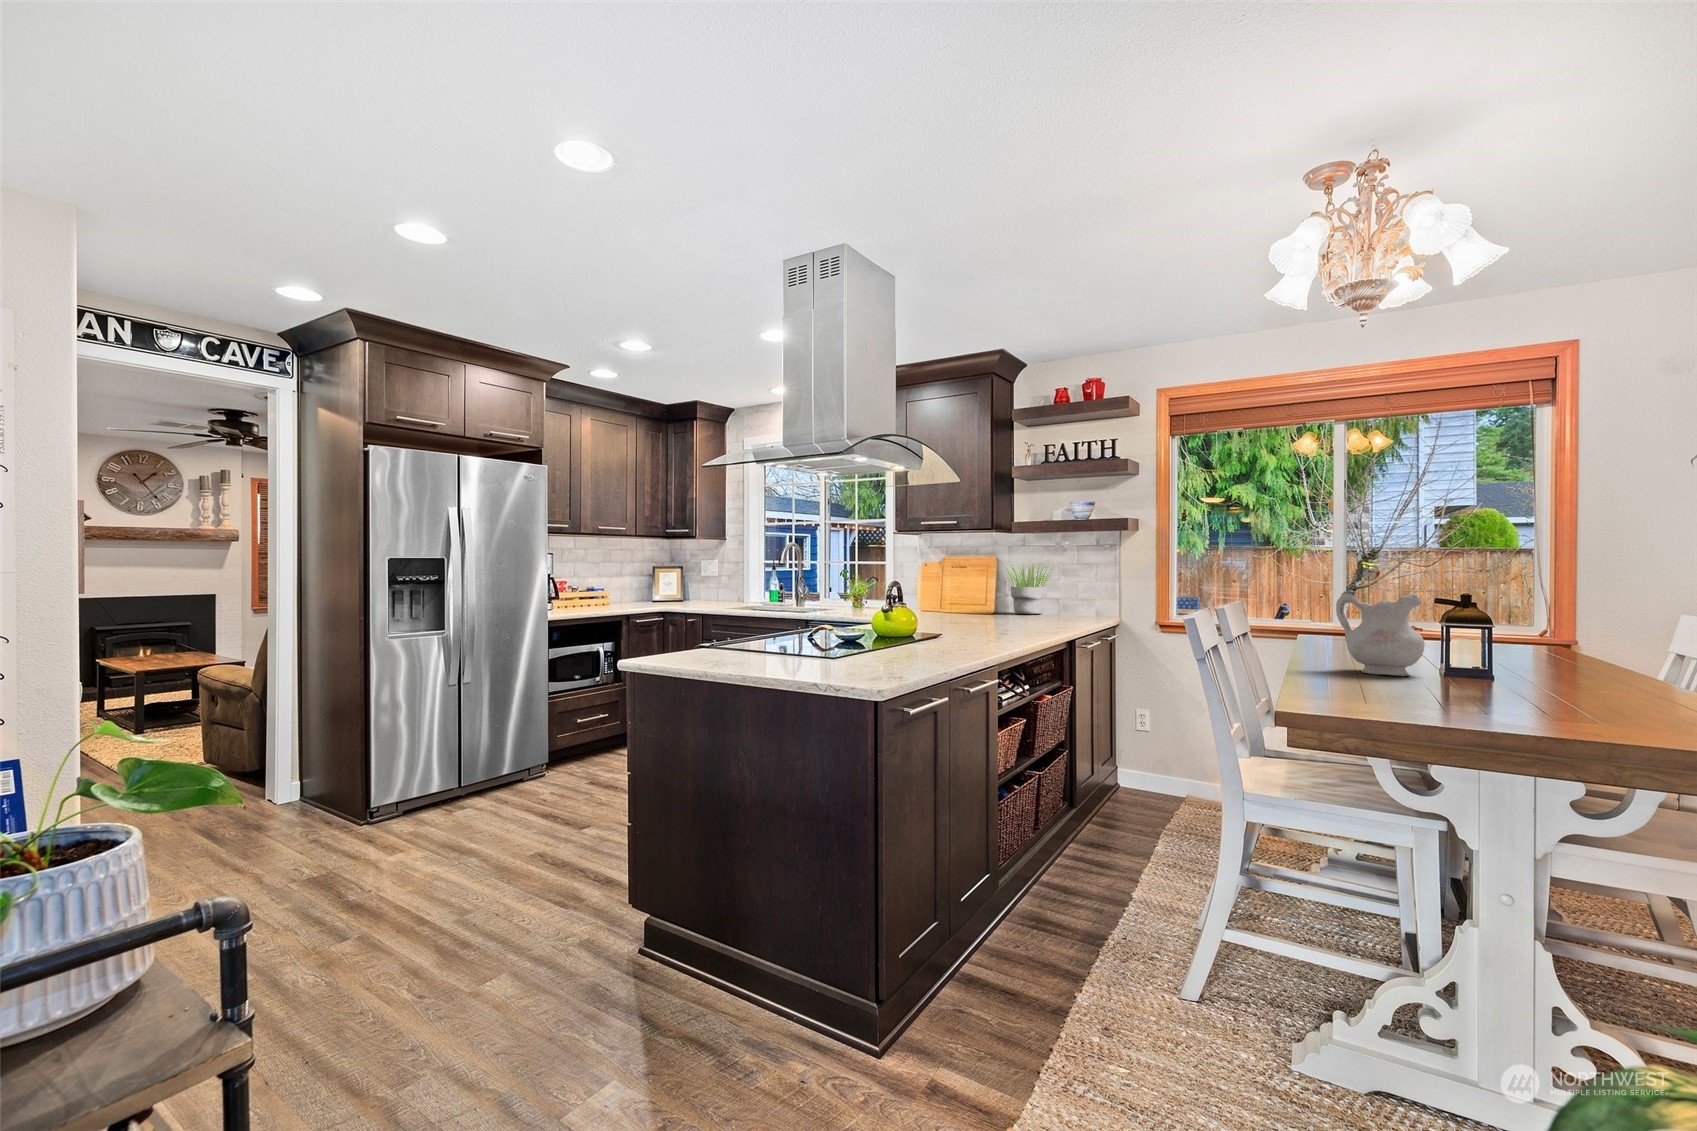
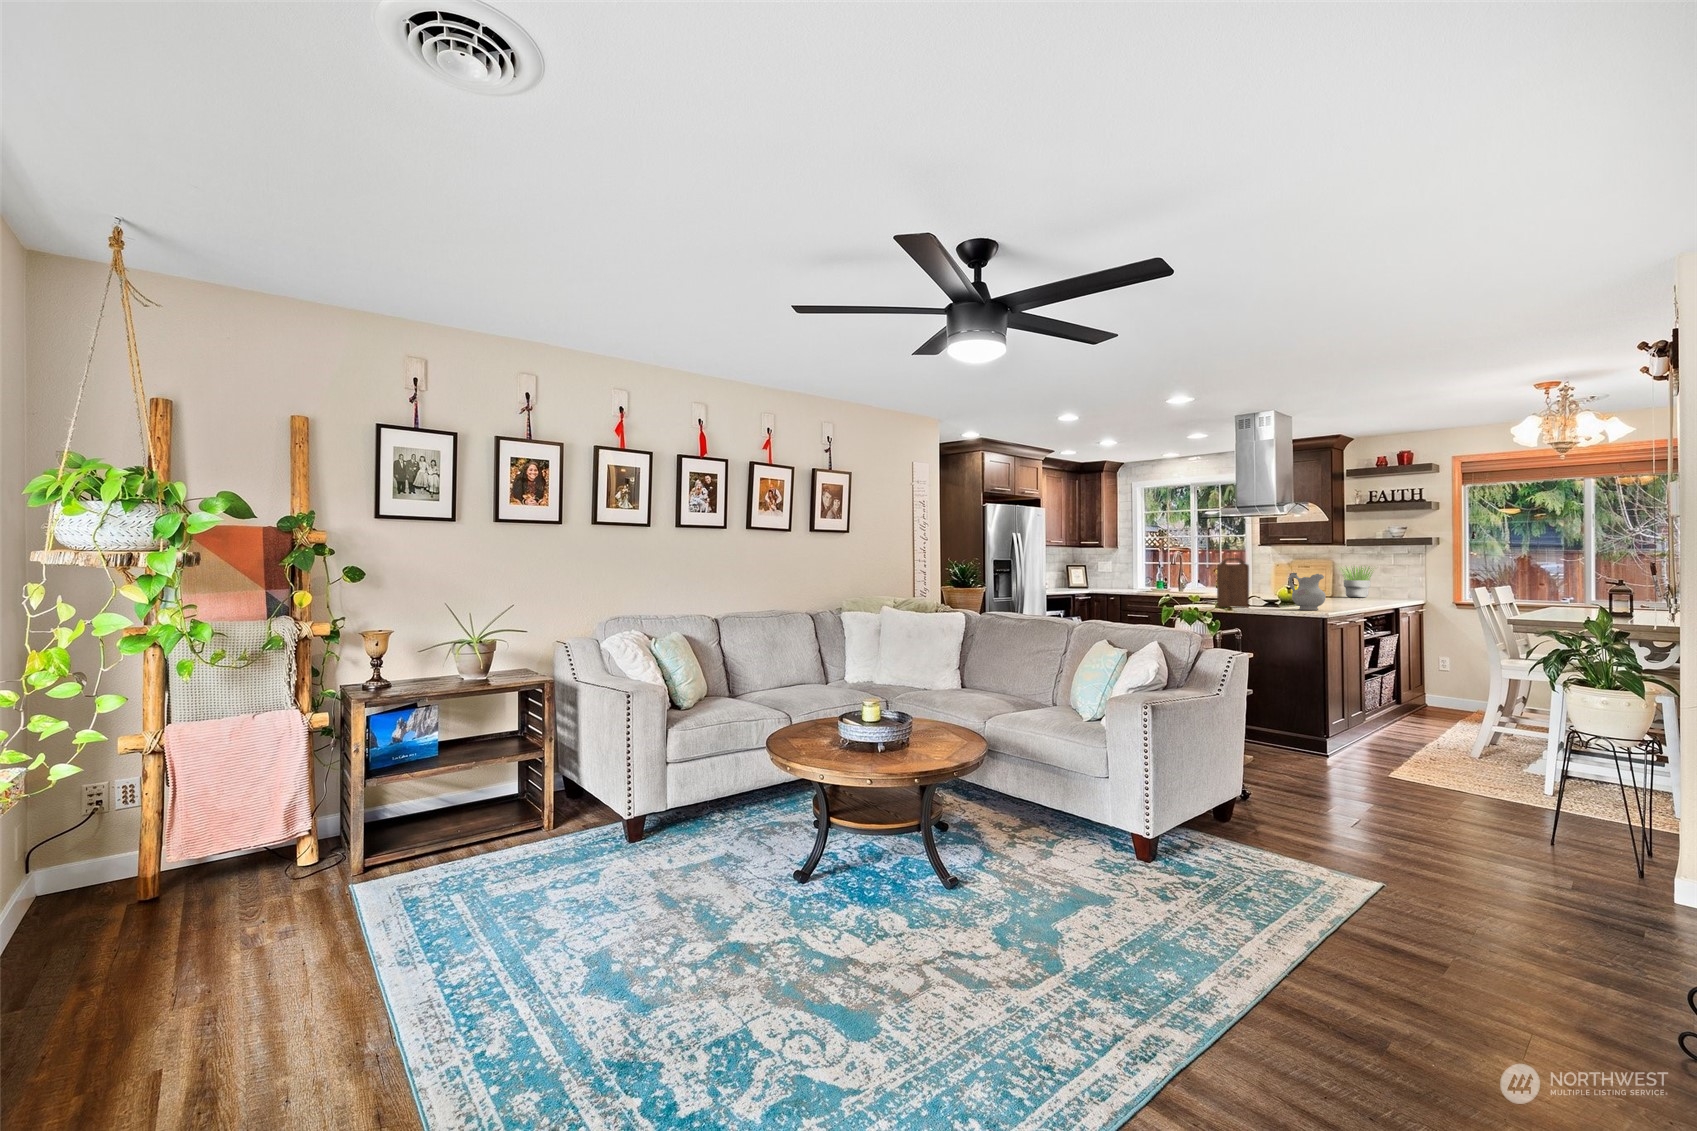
cutting board: none [693,550,757,665] -> present [1217,558,1249,608]
ceramic pitcher: present [1336,591,1425,676] -> present [1289,573,1326,610]

